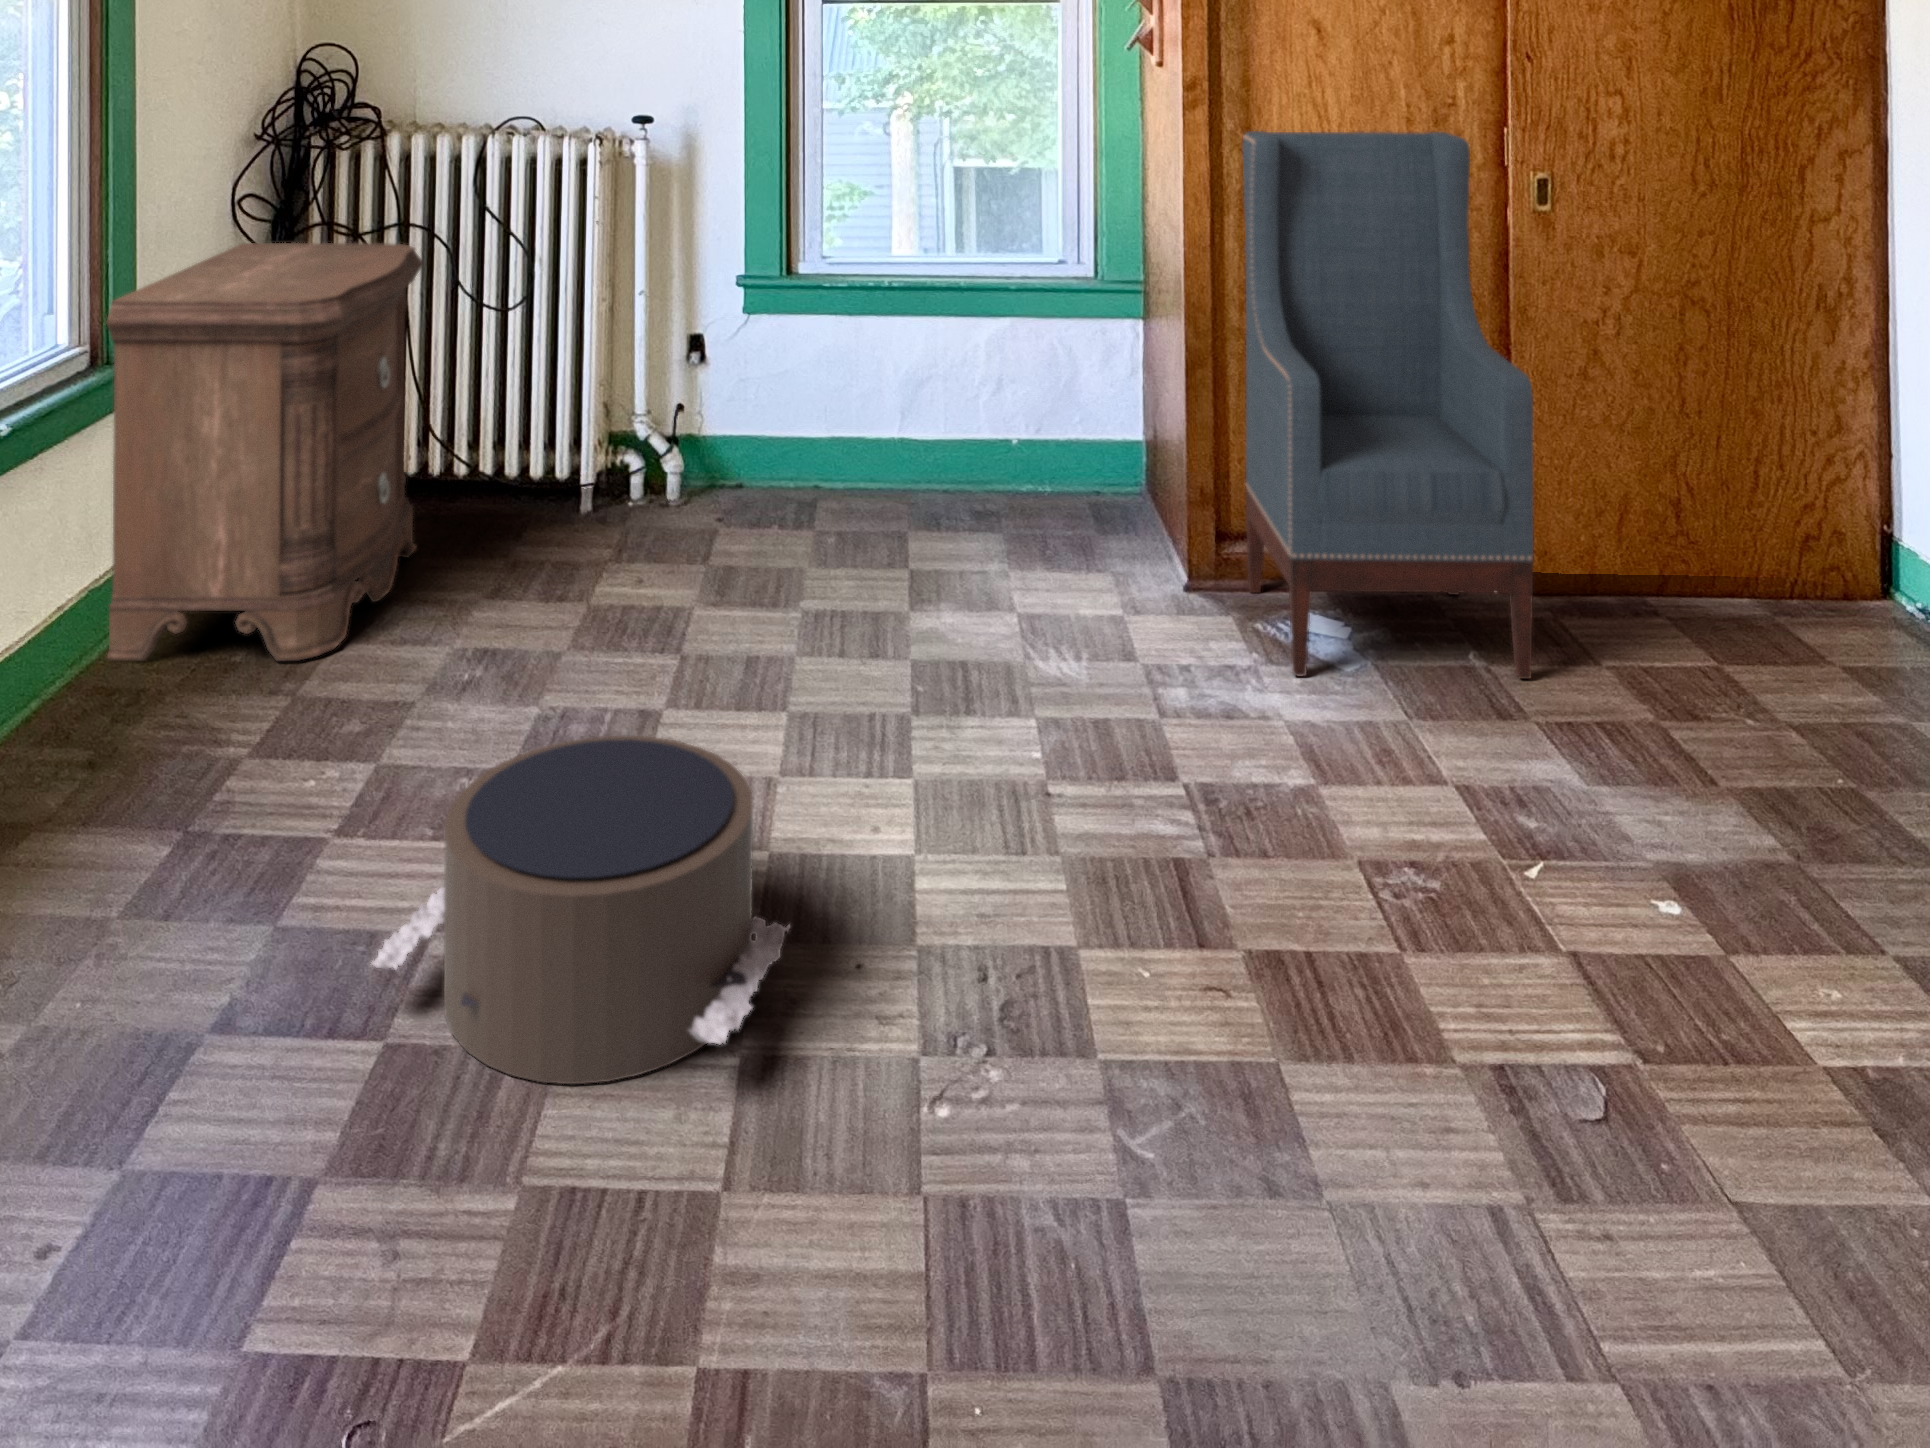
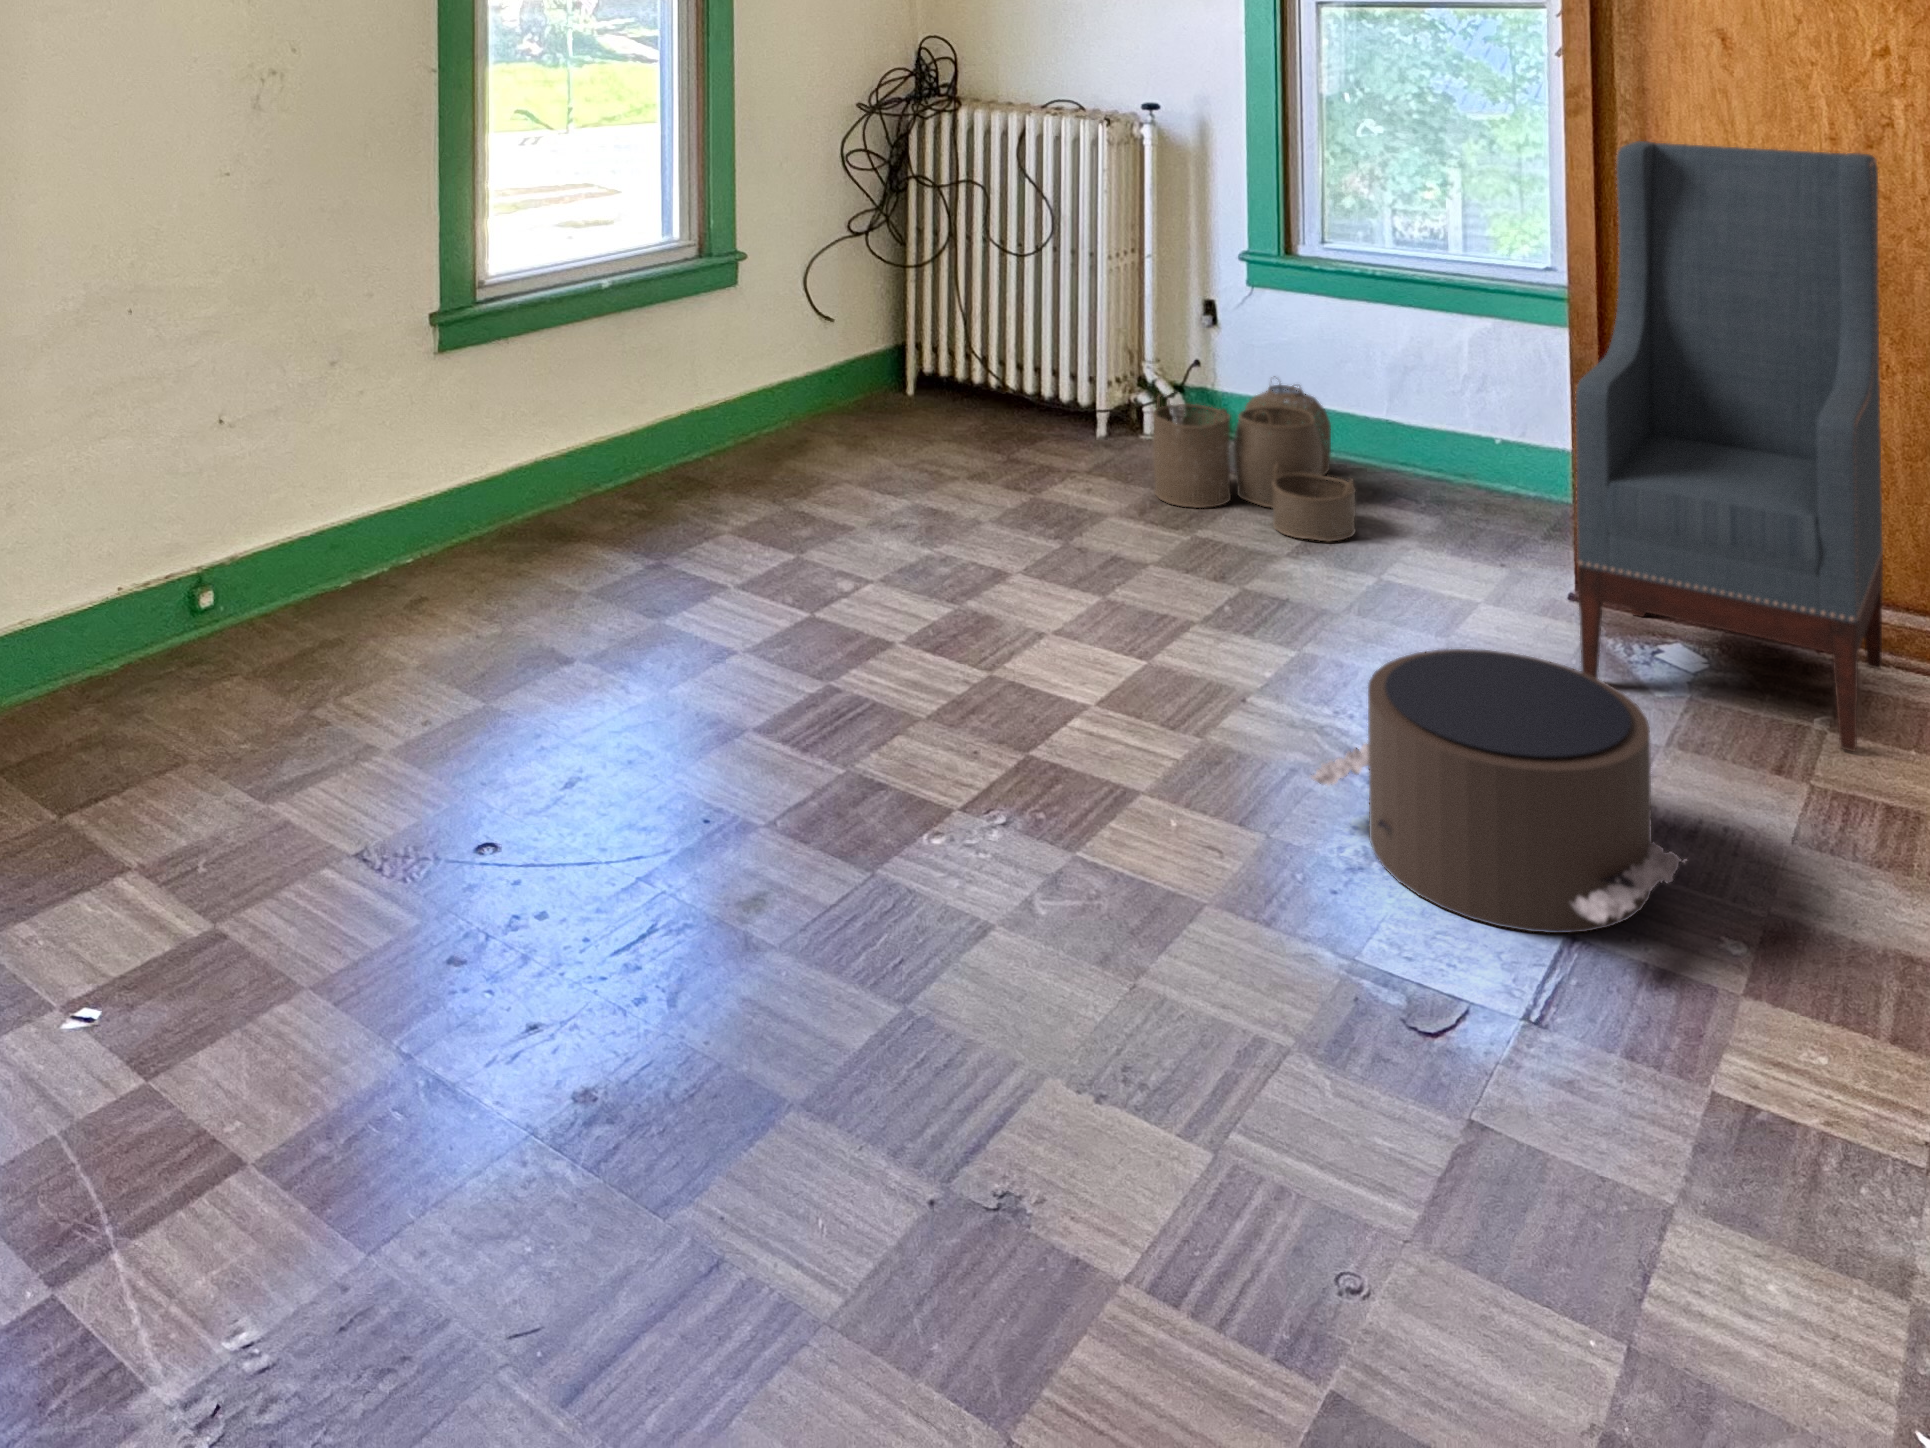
nightstand: present [107,243,424,661] -> none [698,184,956,488]
woven basket: none [713,410,954,587] -> present [1153,376,1356,542]
pouf: present [372,736,791,1084] -> present [1311,649,1687,933]

